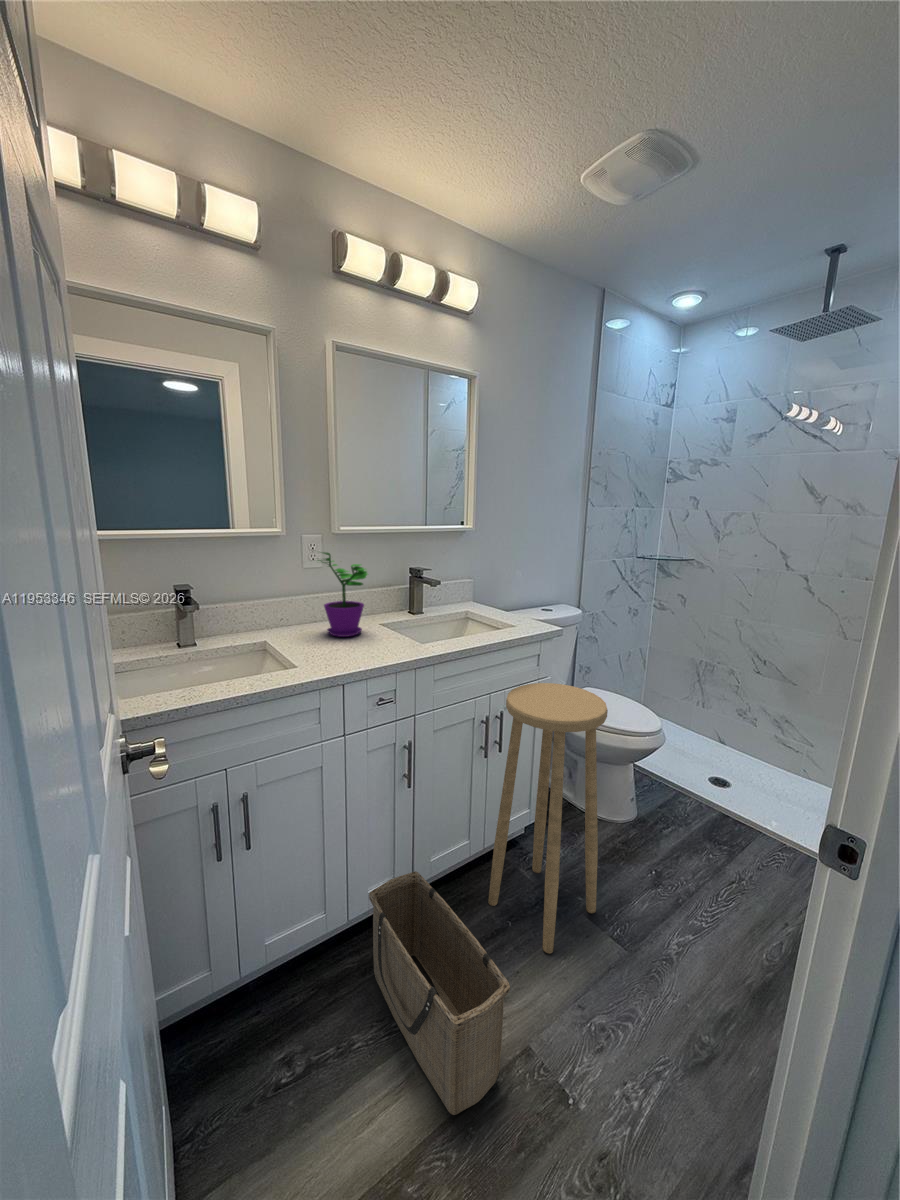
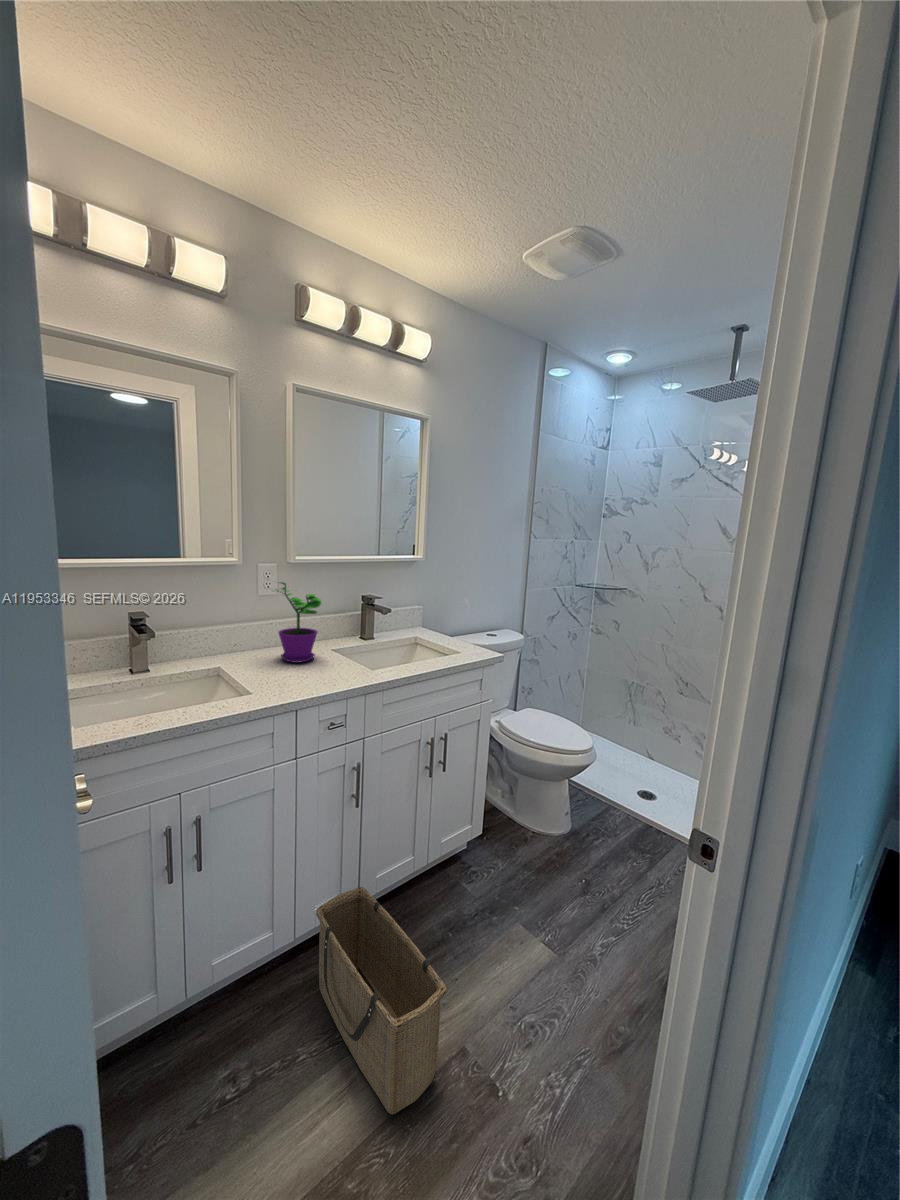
stool: present [488,683,608,953] -> none [431,706,541,960]

